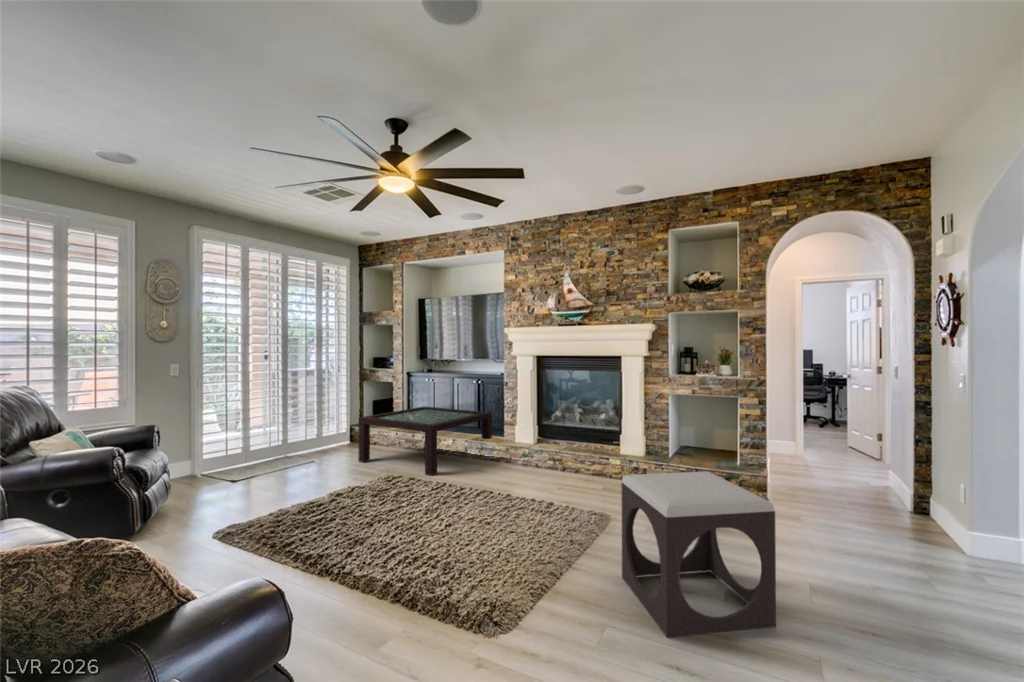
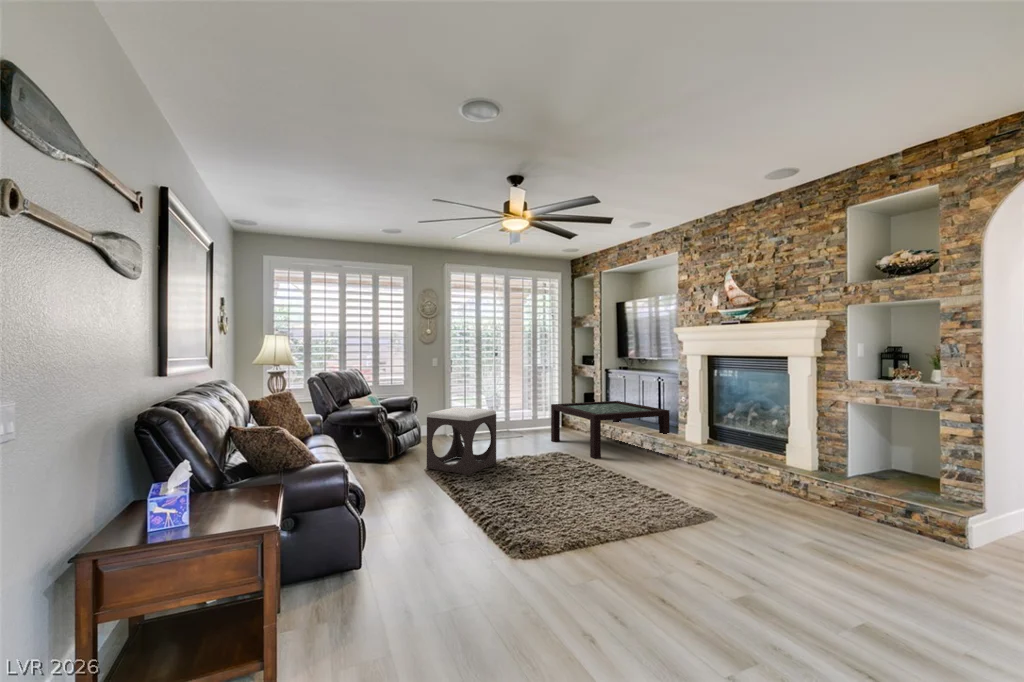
footstool: present [621,472,776,638] -> present [427,407,496,475]

